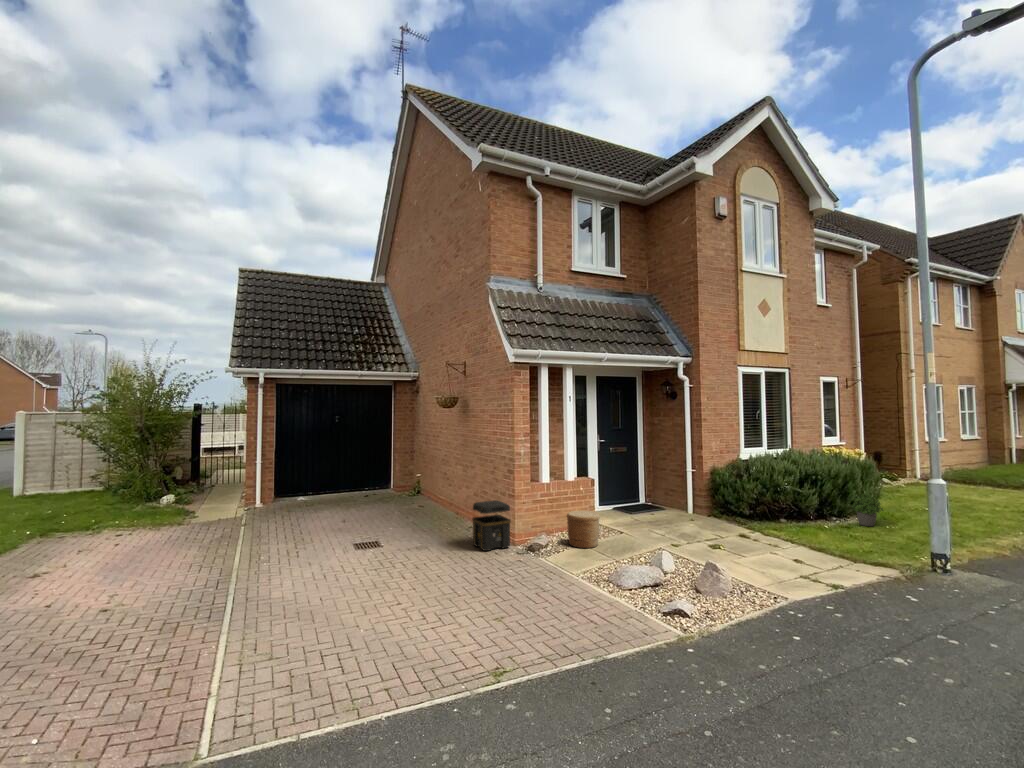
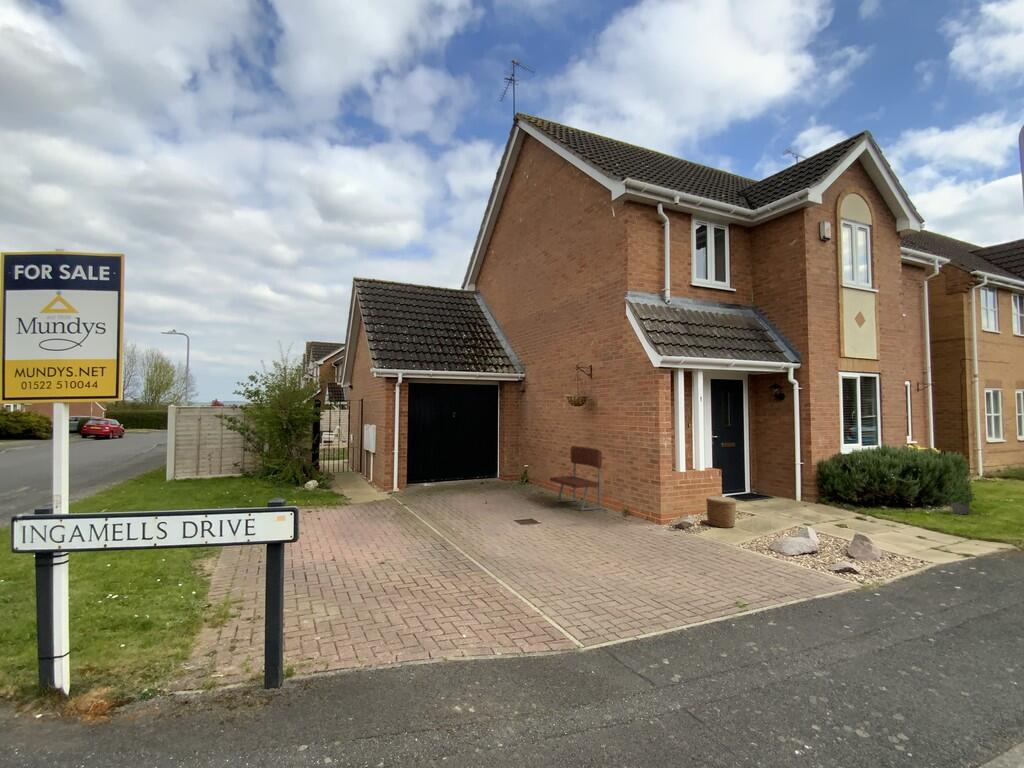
bench: none [415,453,466,528] -> present [550,446,602,511]
toolbox: present [472,500,511,551] -> none [625,486,661,529]

